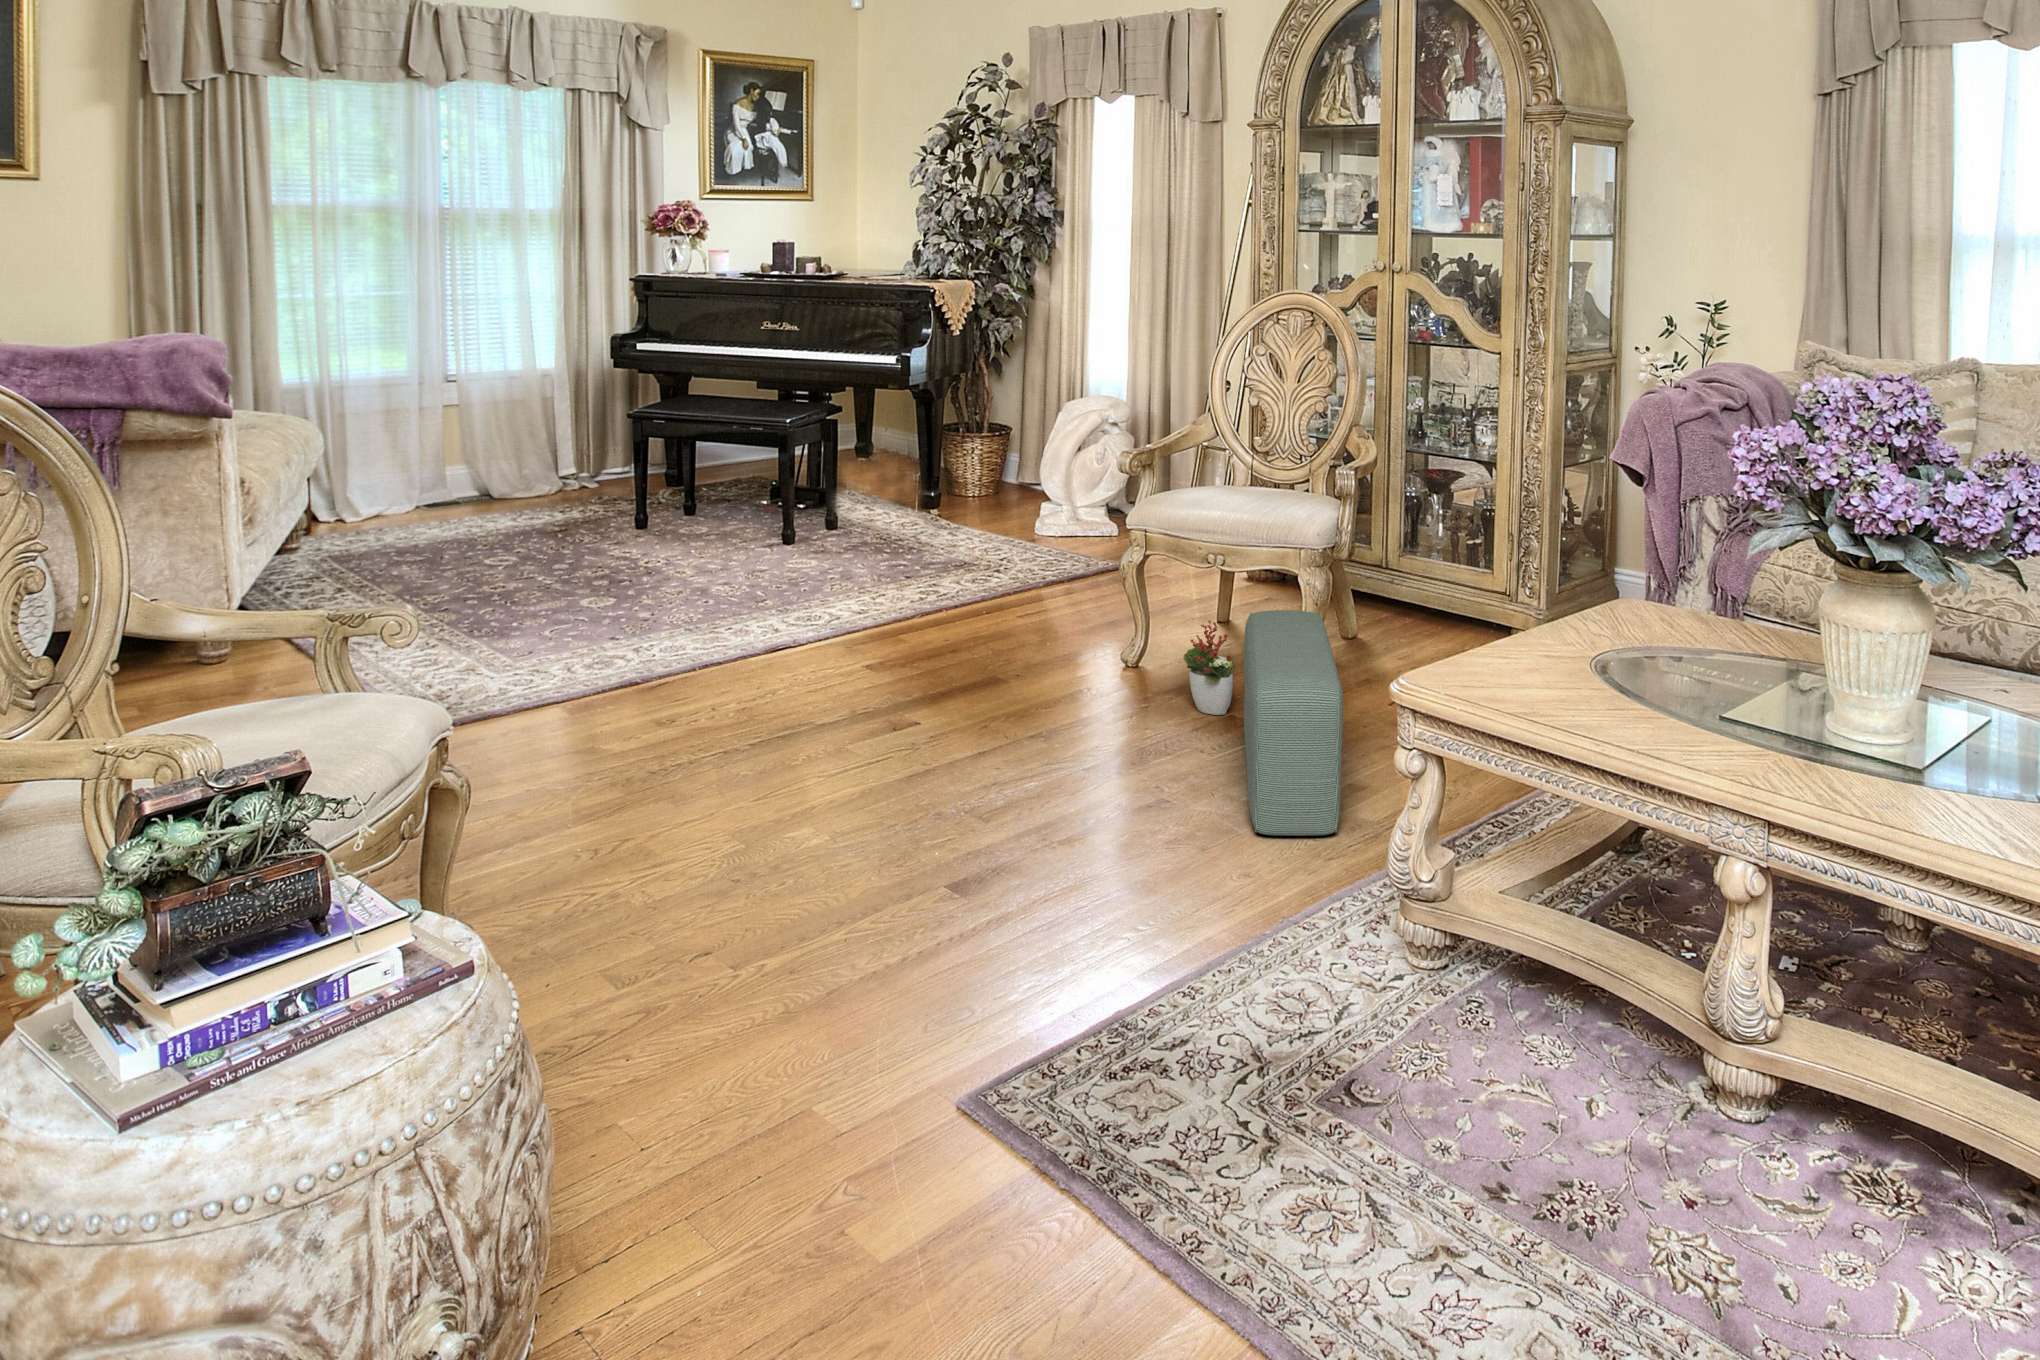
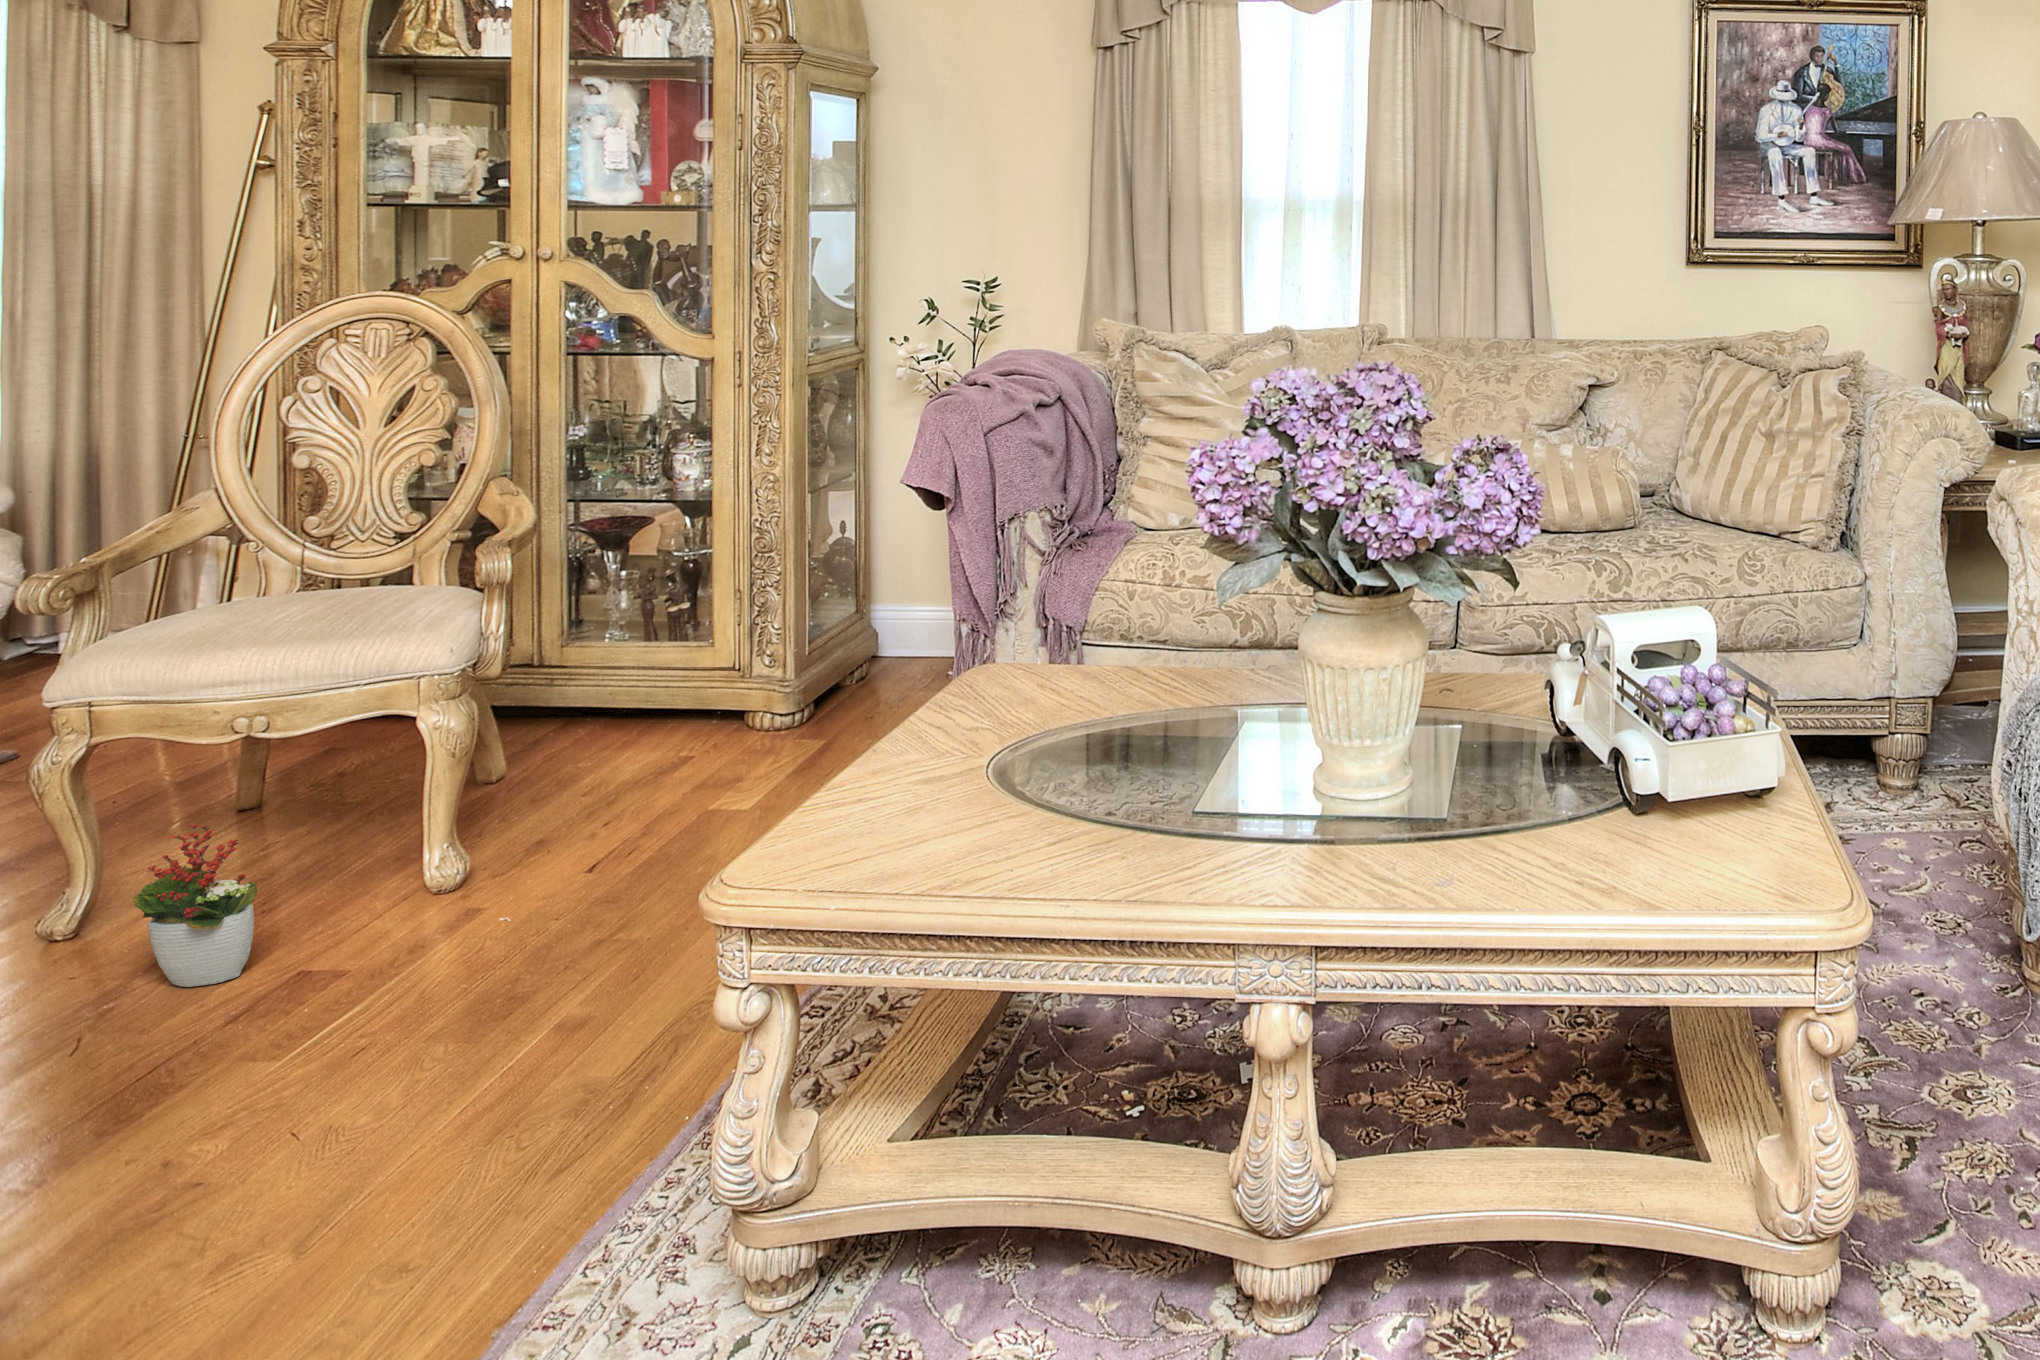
pouf: present [1244,610,1343,836] -> none [278,765,505,1182]

